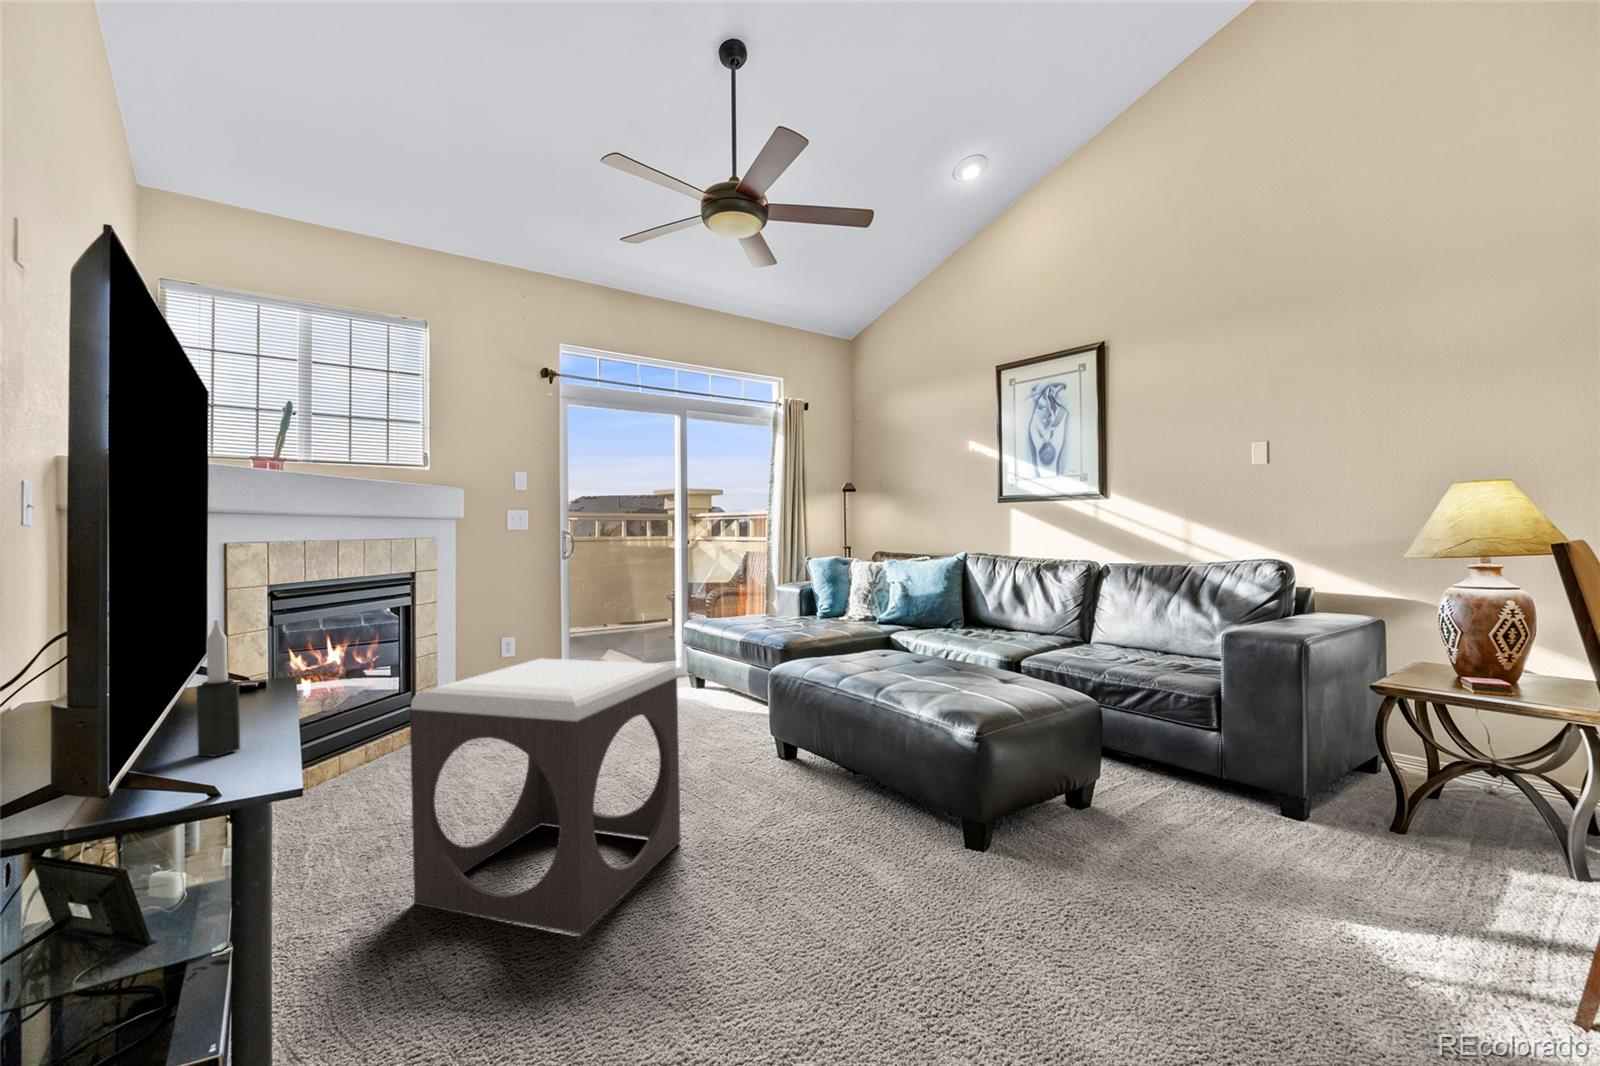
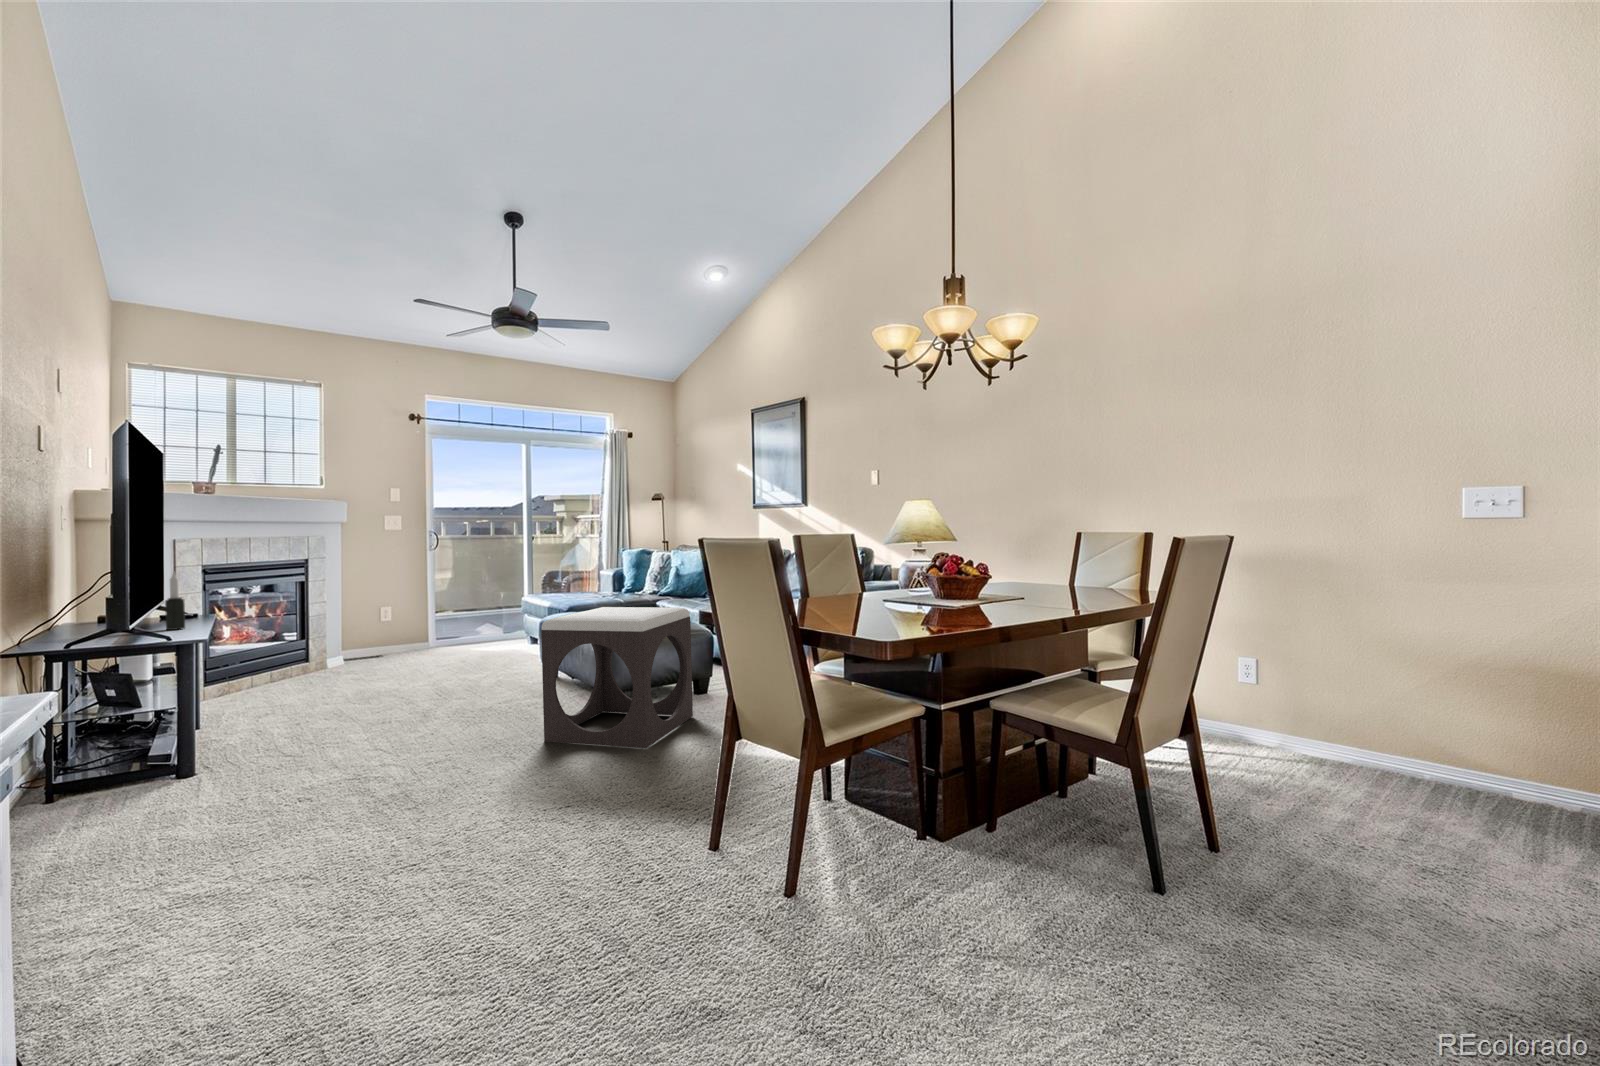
footstool: present [410,659,681,934] -> present [541,607,693,748]

